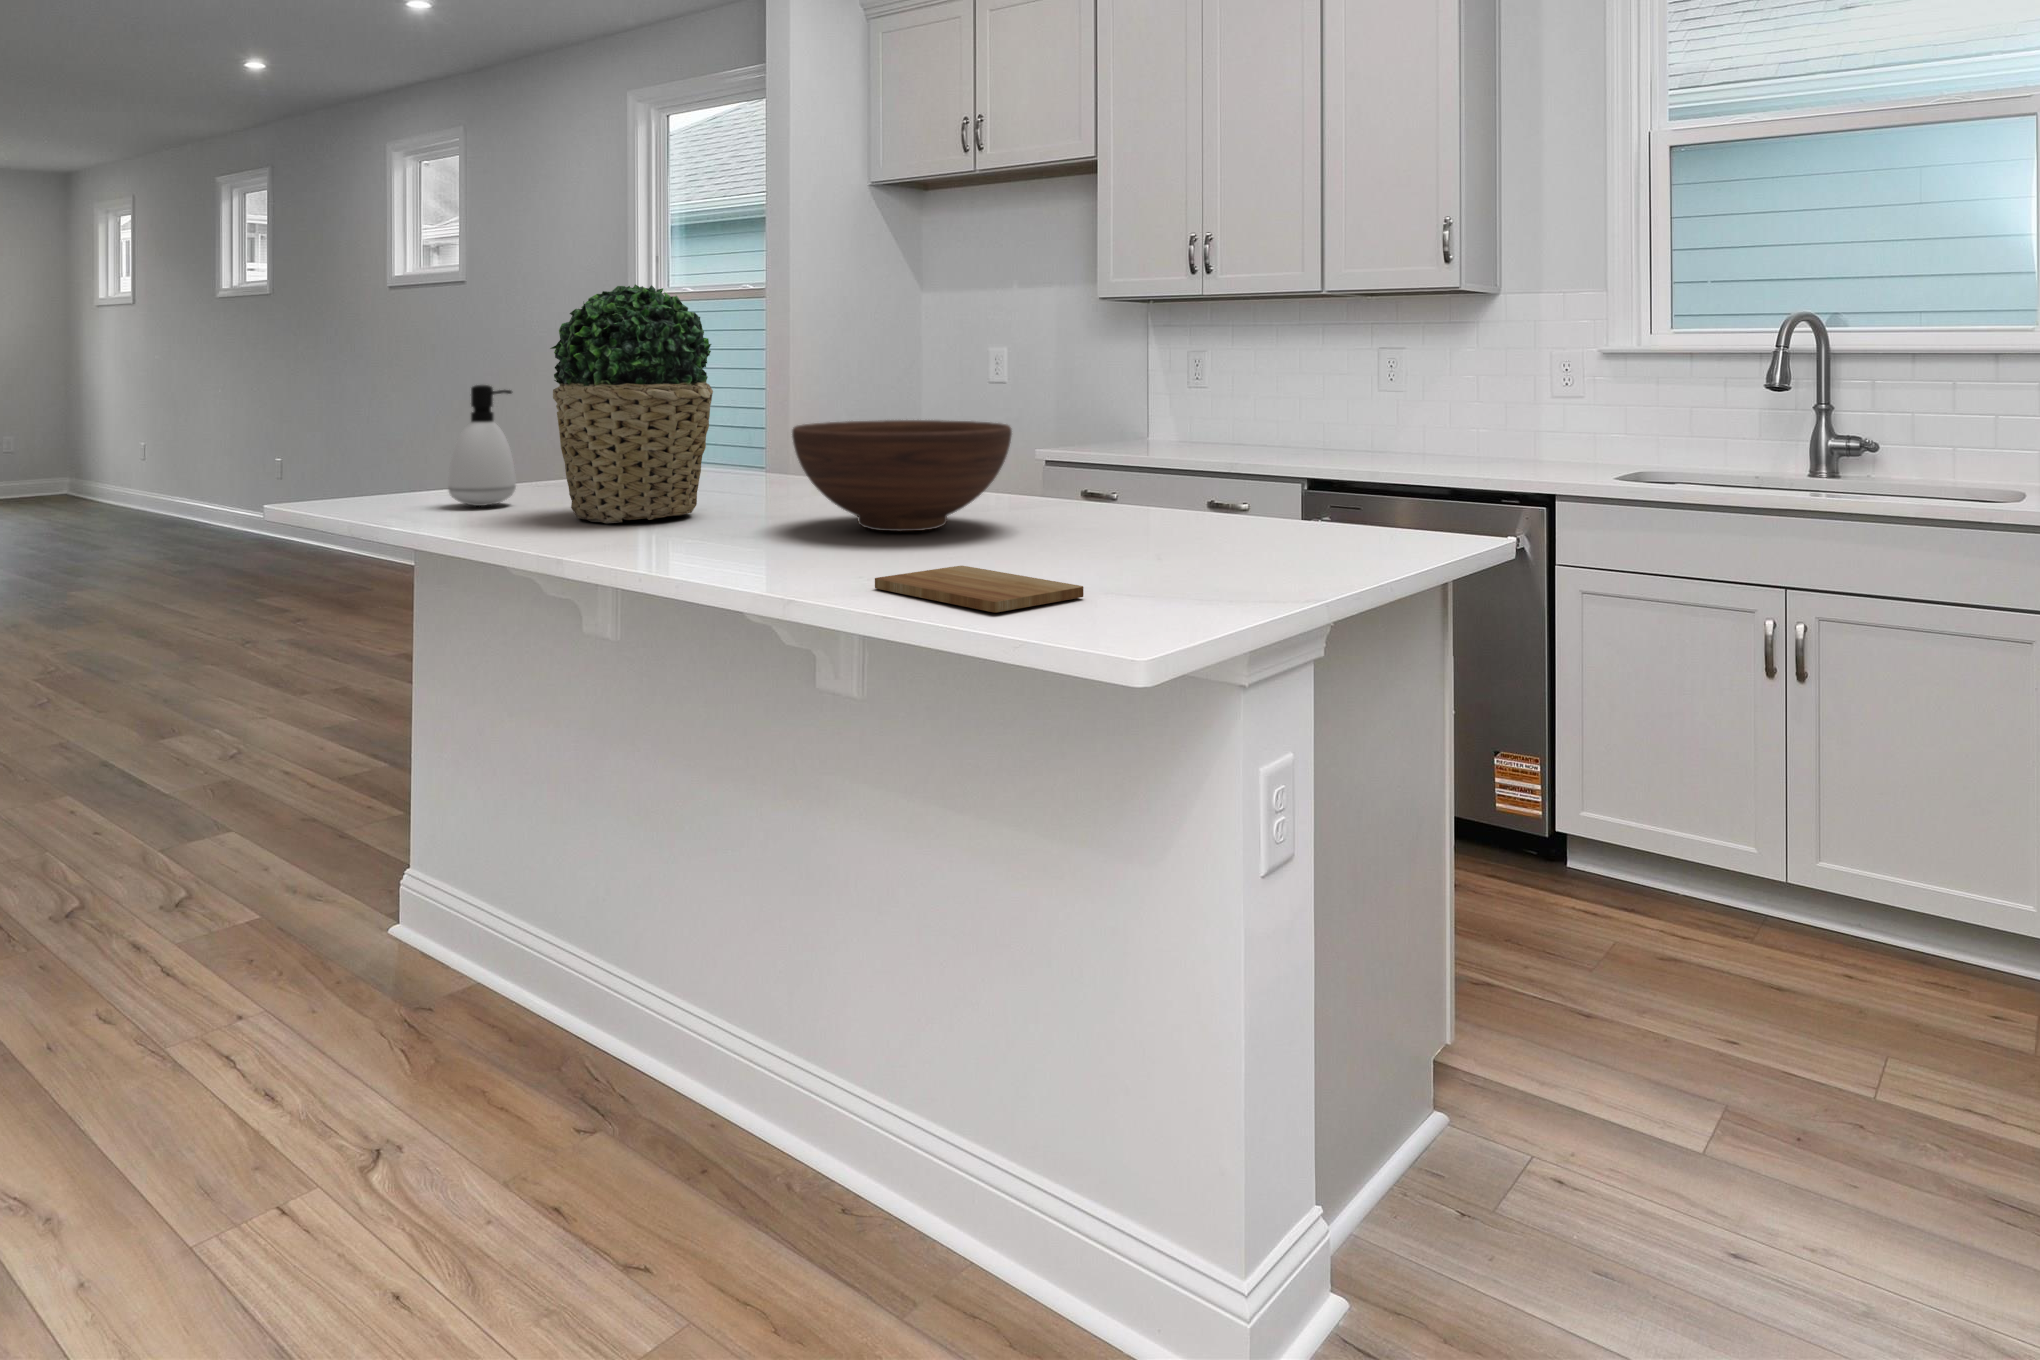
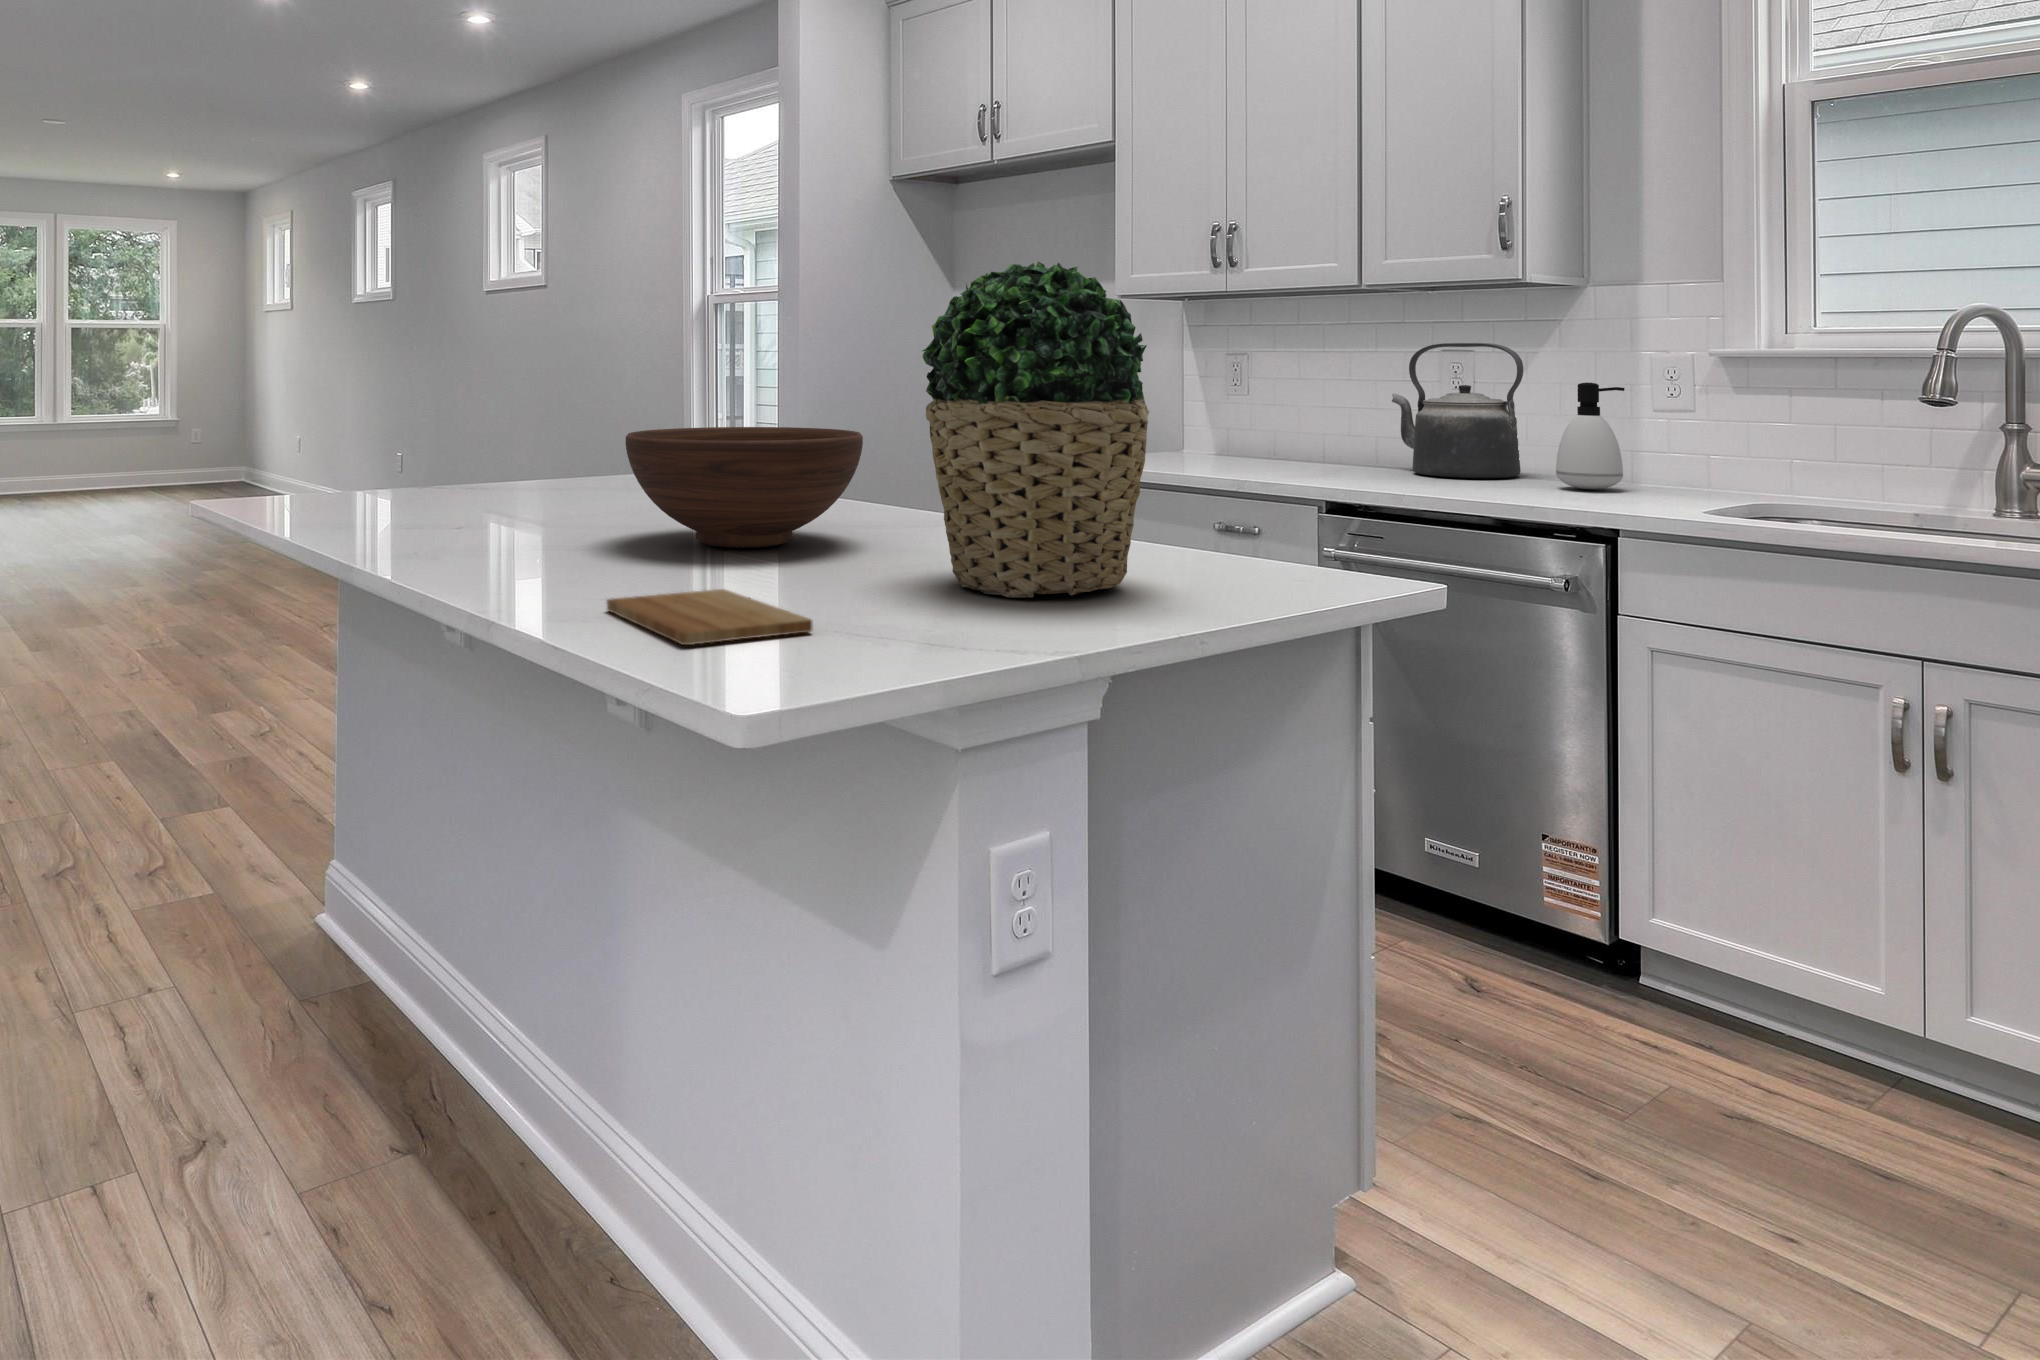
potted plant: present [550,284,713,523] -> present [922,262,1149,597]
kettle: none [1341,341,1451,456] -> present [1392,343,1523,478]
soap dispenser: present [448,385,516,506] -> present [1556,383,1625,489]

